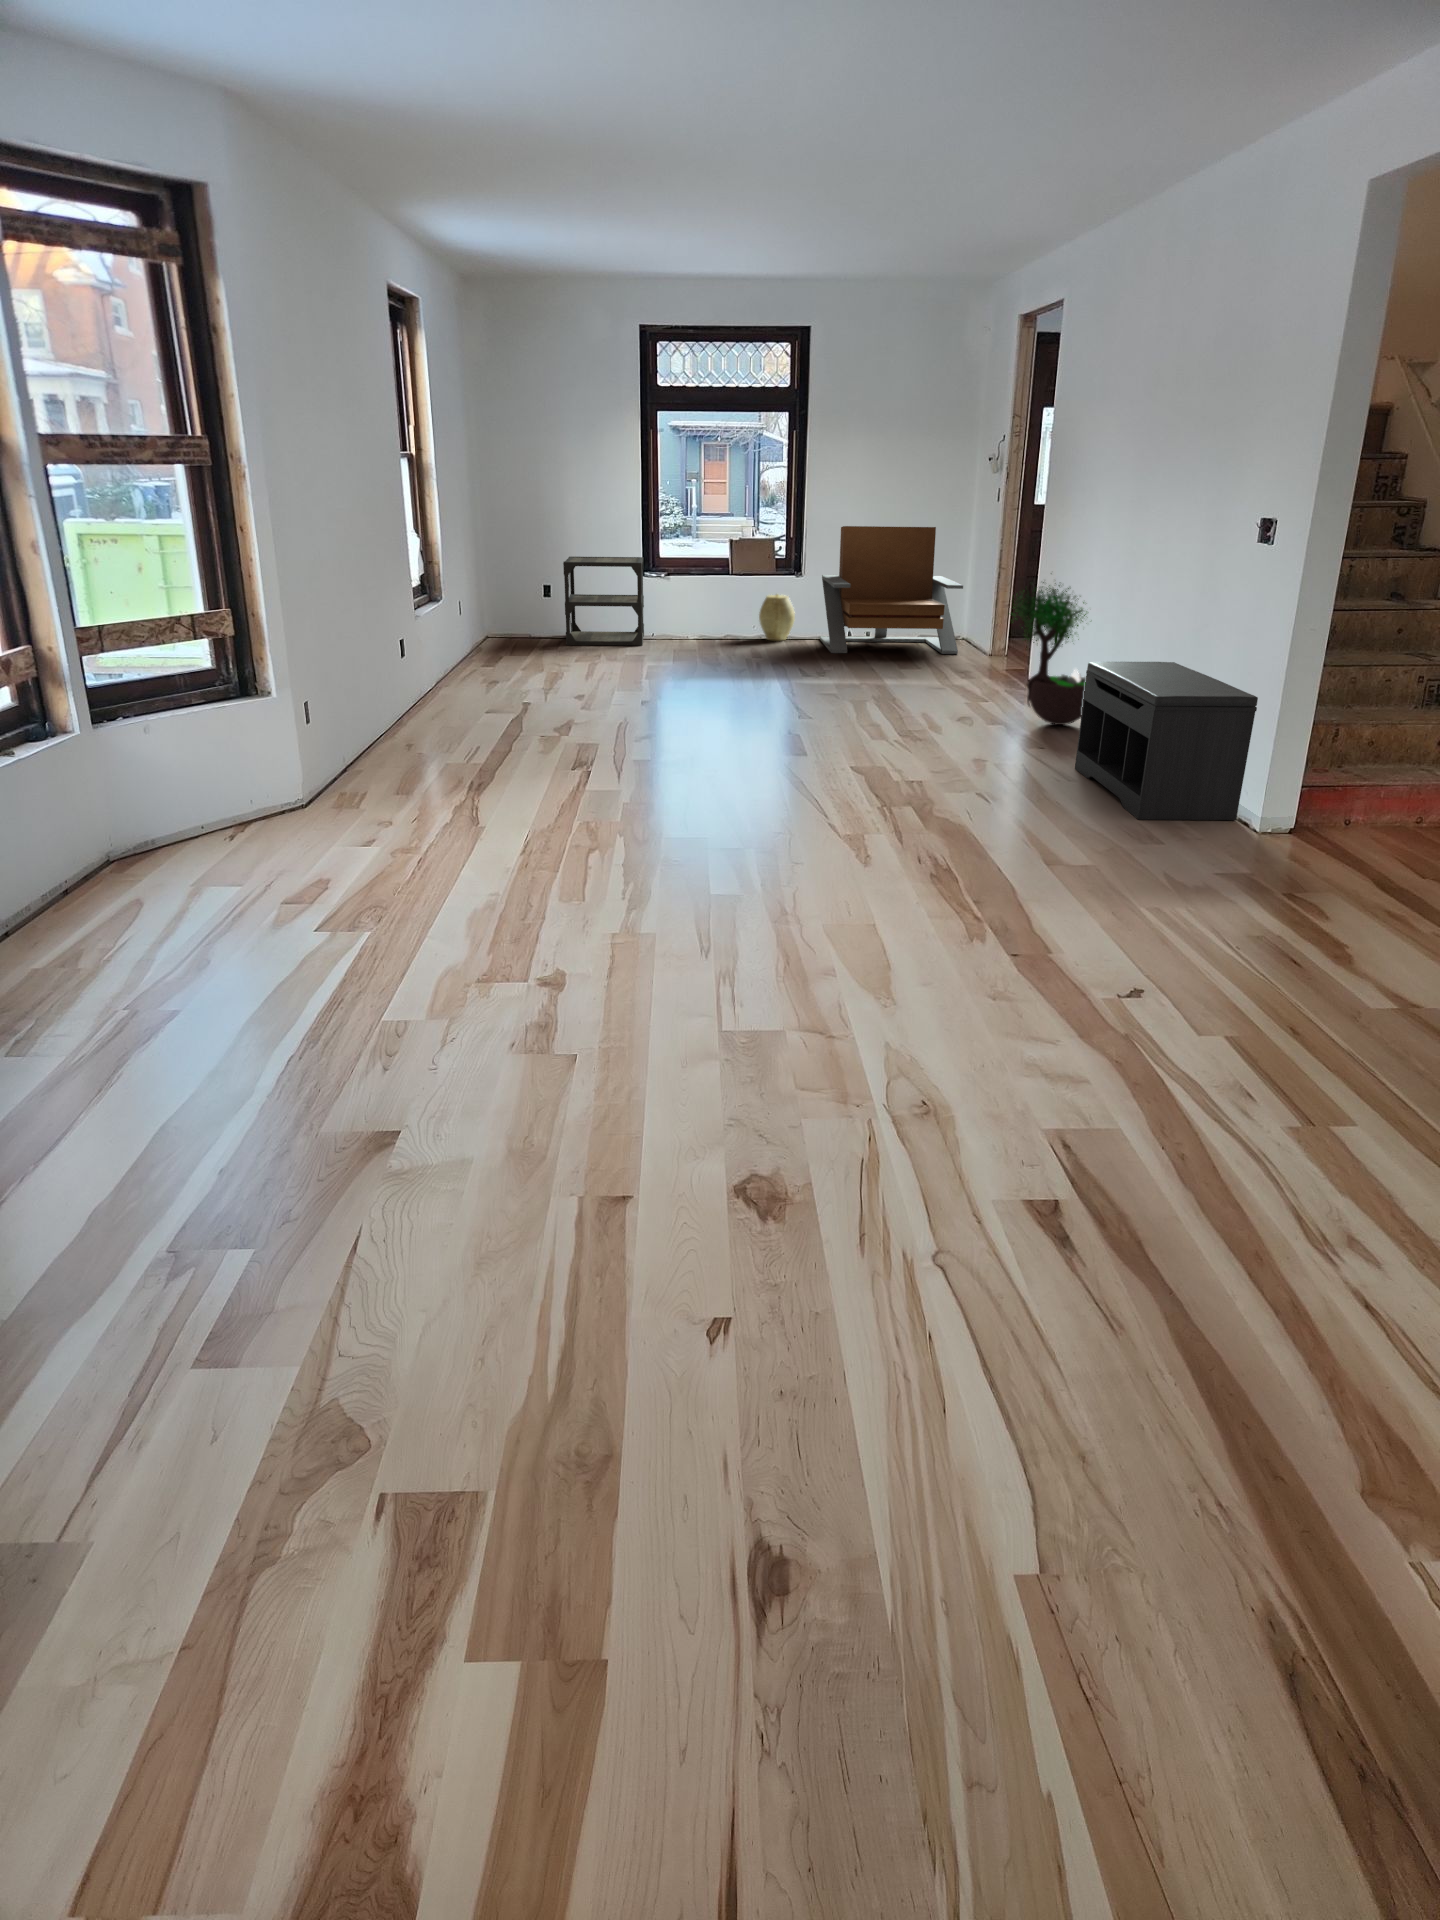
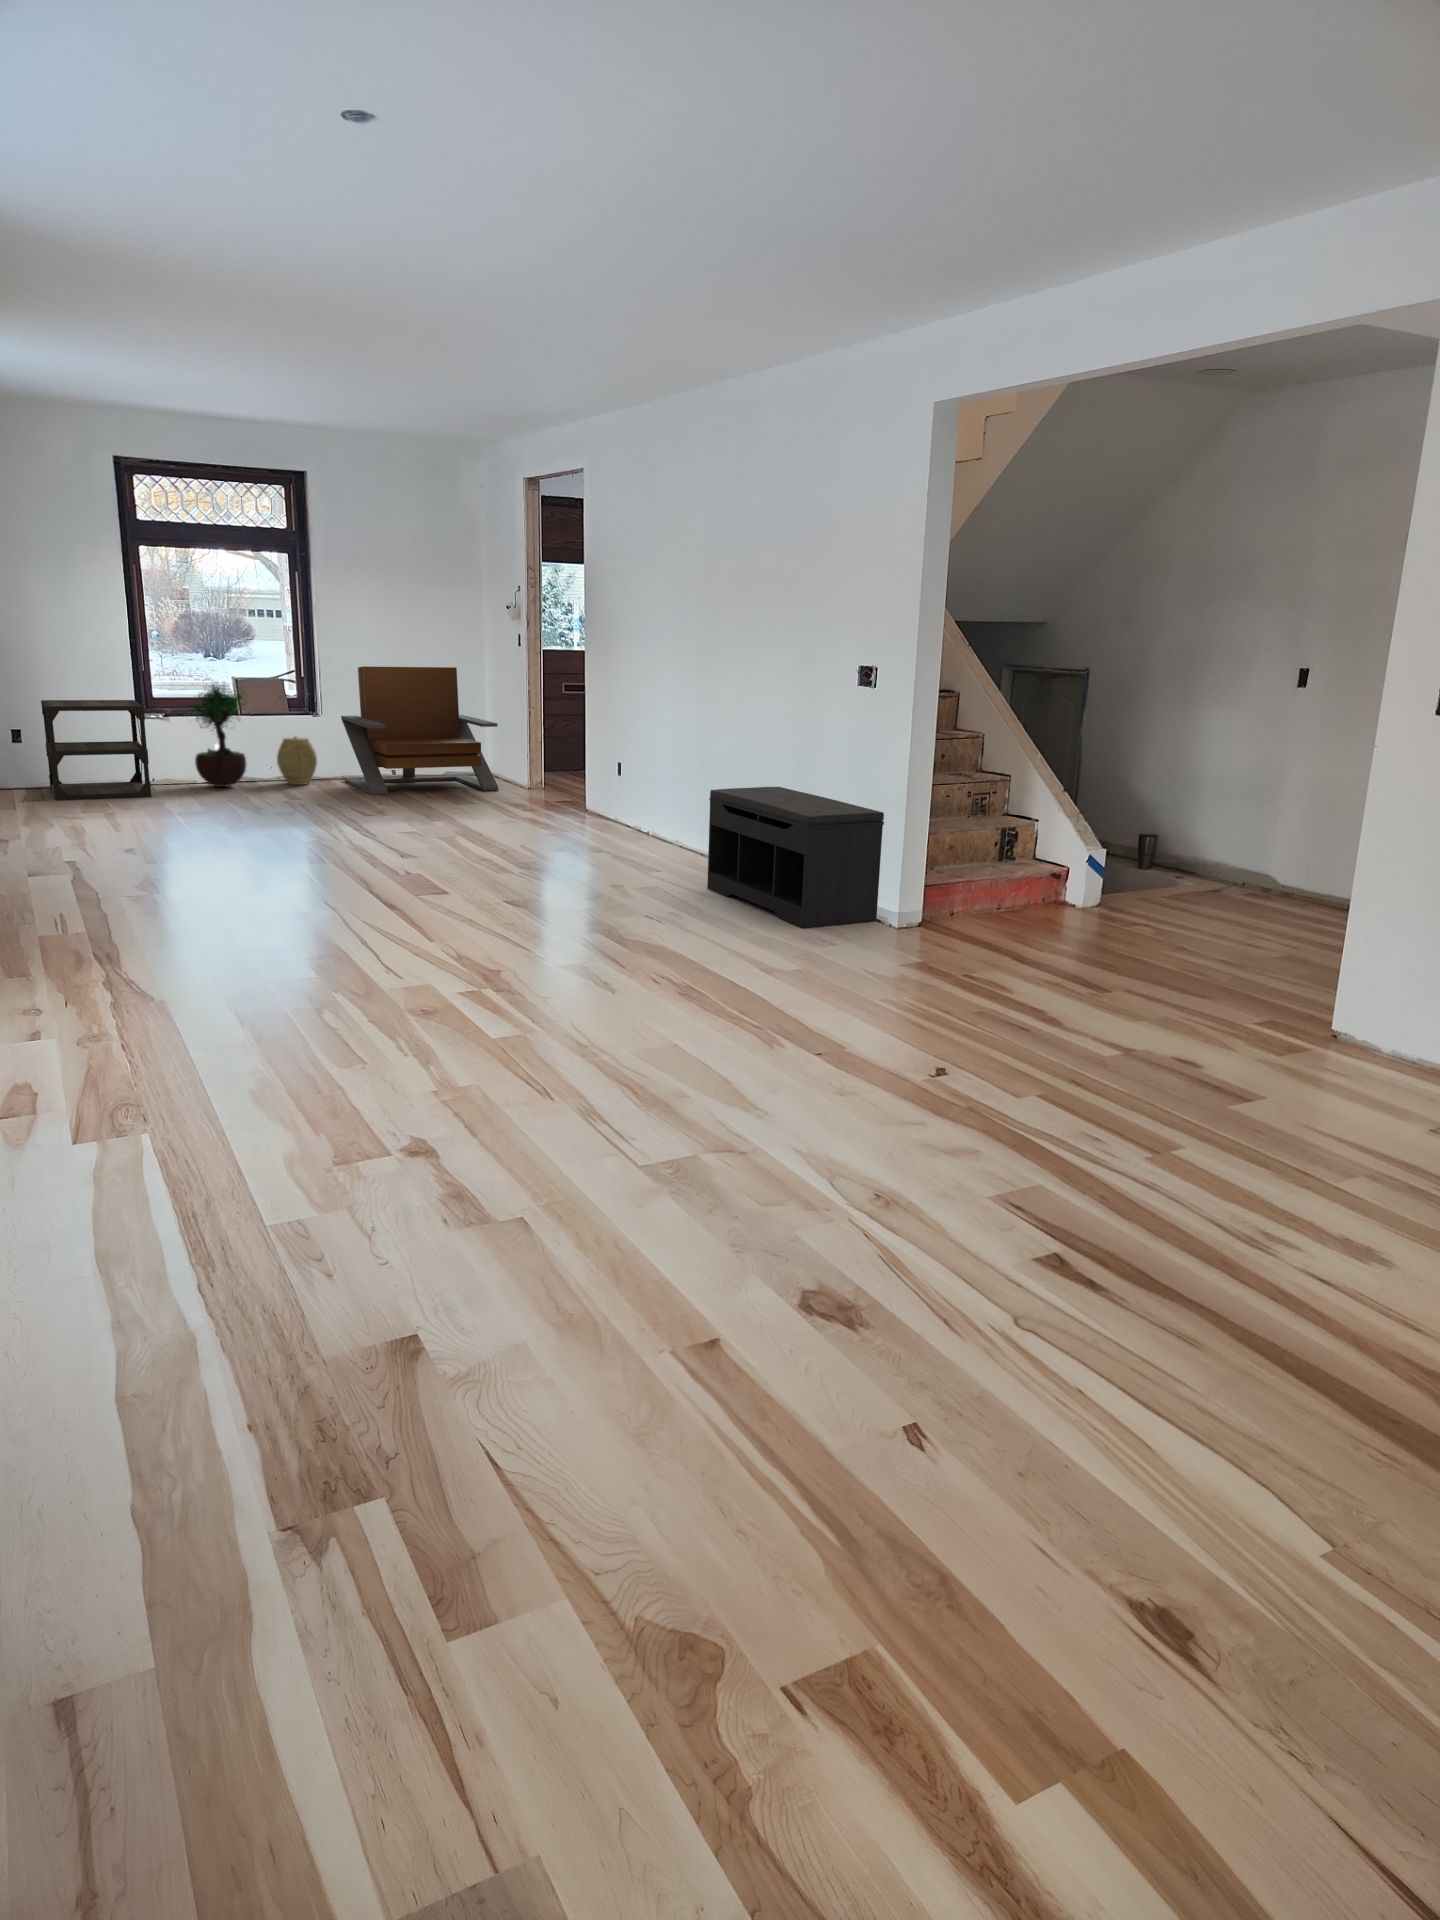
potted tree: present [1011,582,1087,725] -> present [185,680,247,787]

